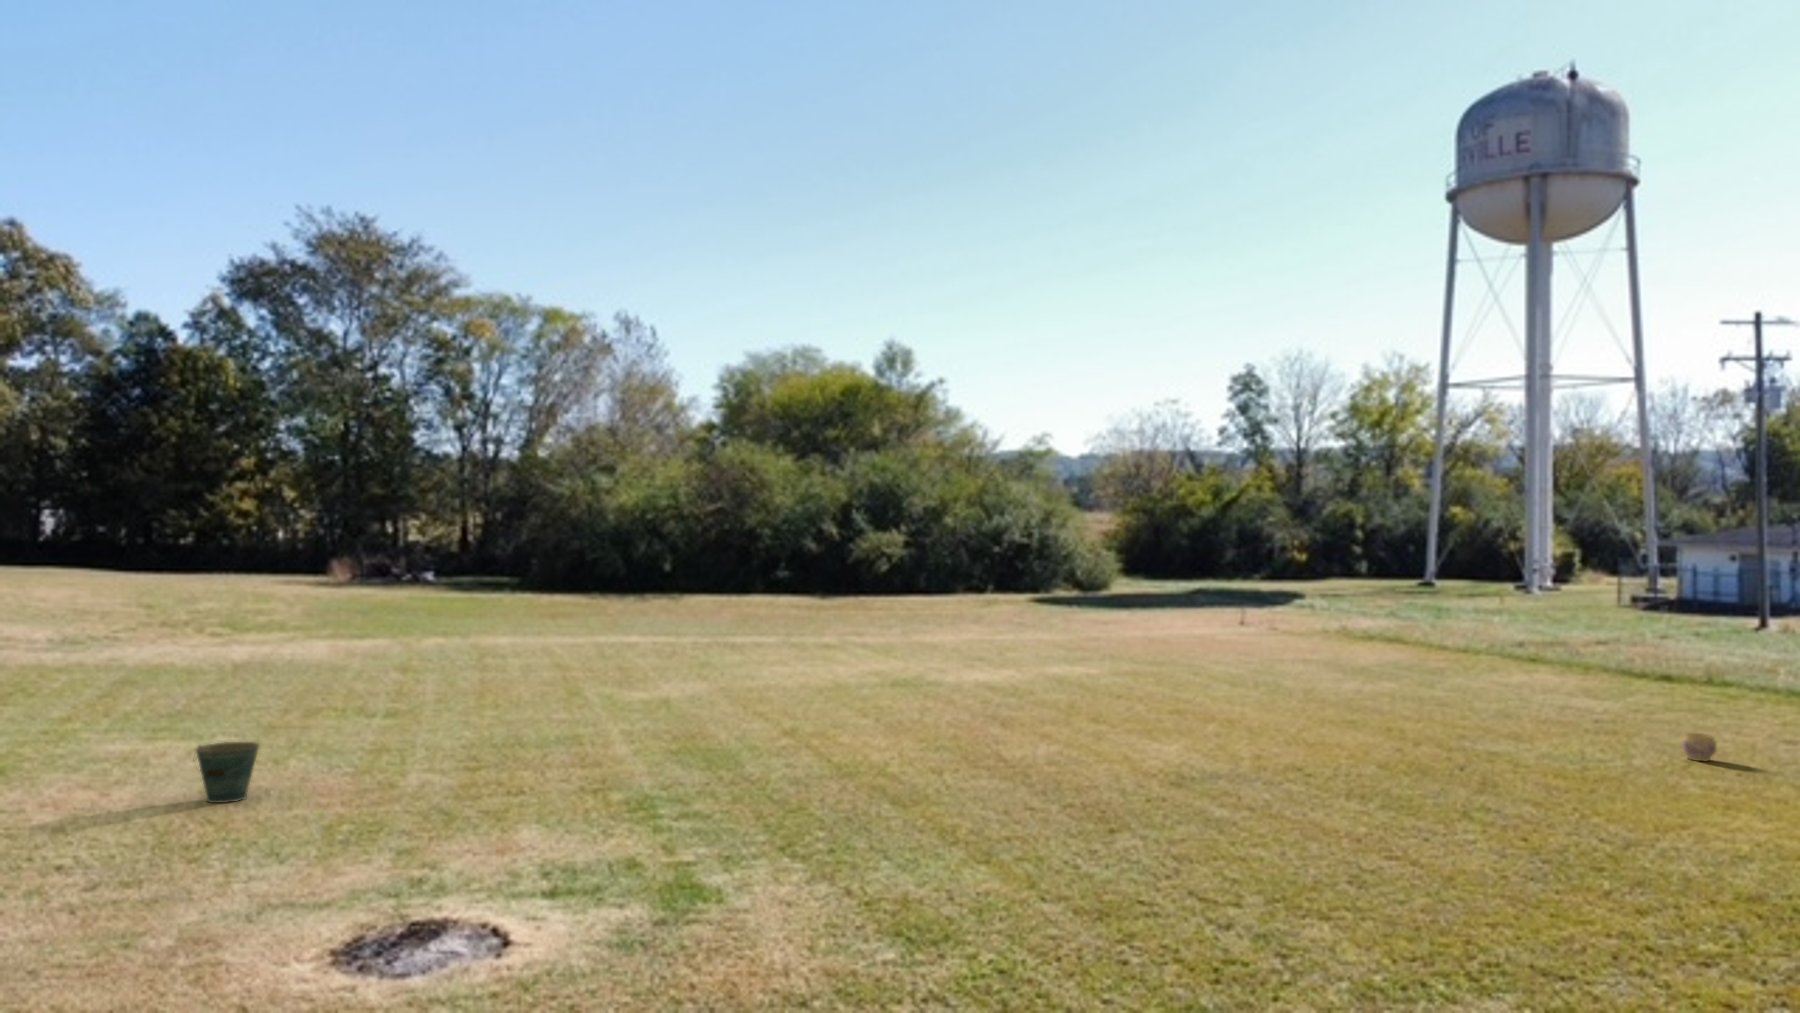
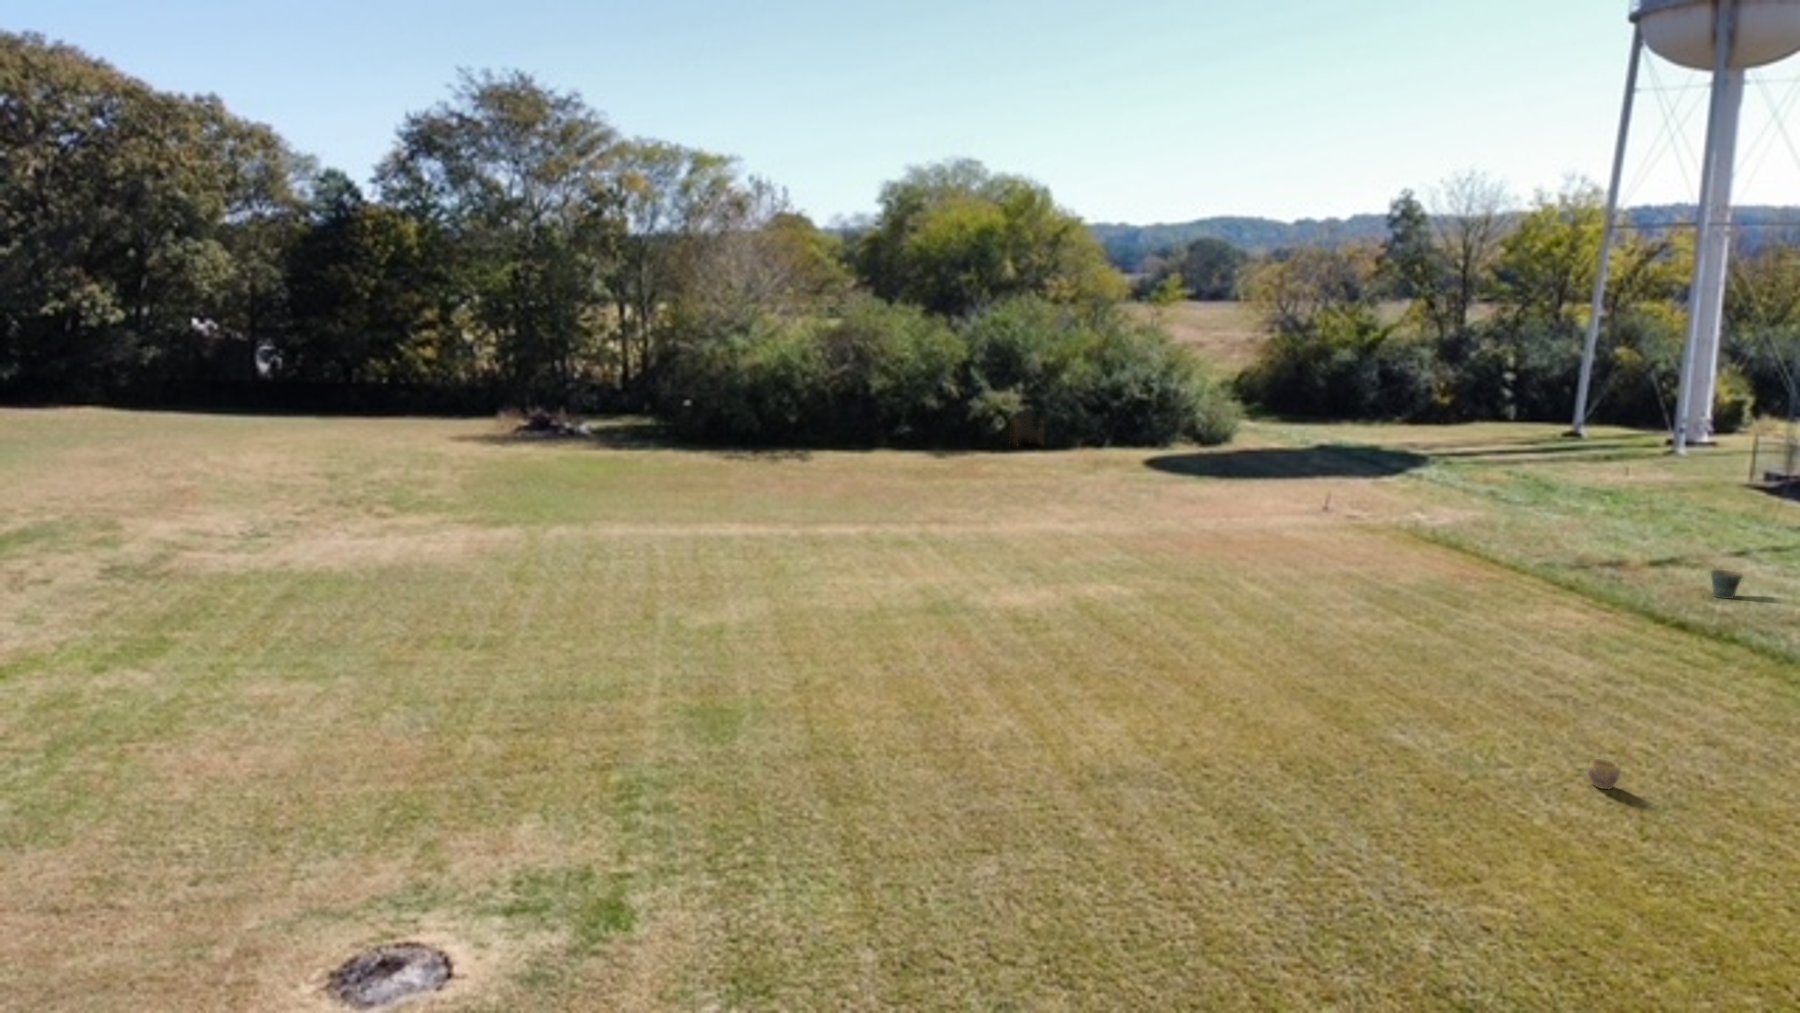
lounge chair: none [894,554,930,590] -> present [1011,410,1043,440]
bucket: present [196,742,259,803] -> present [1711,570,1743,599]

